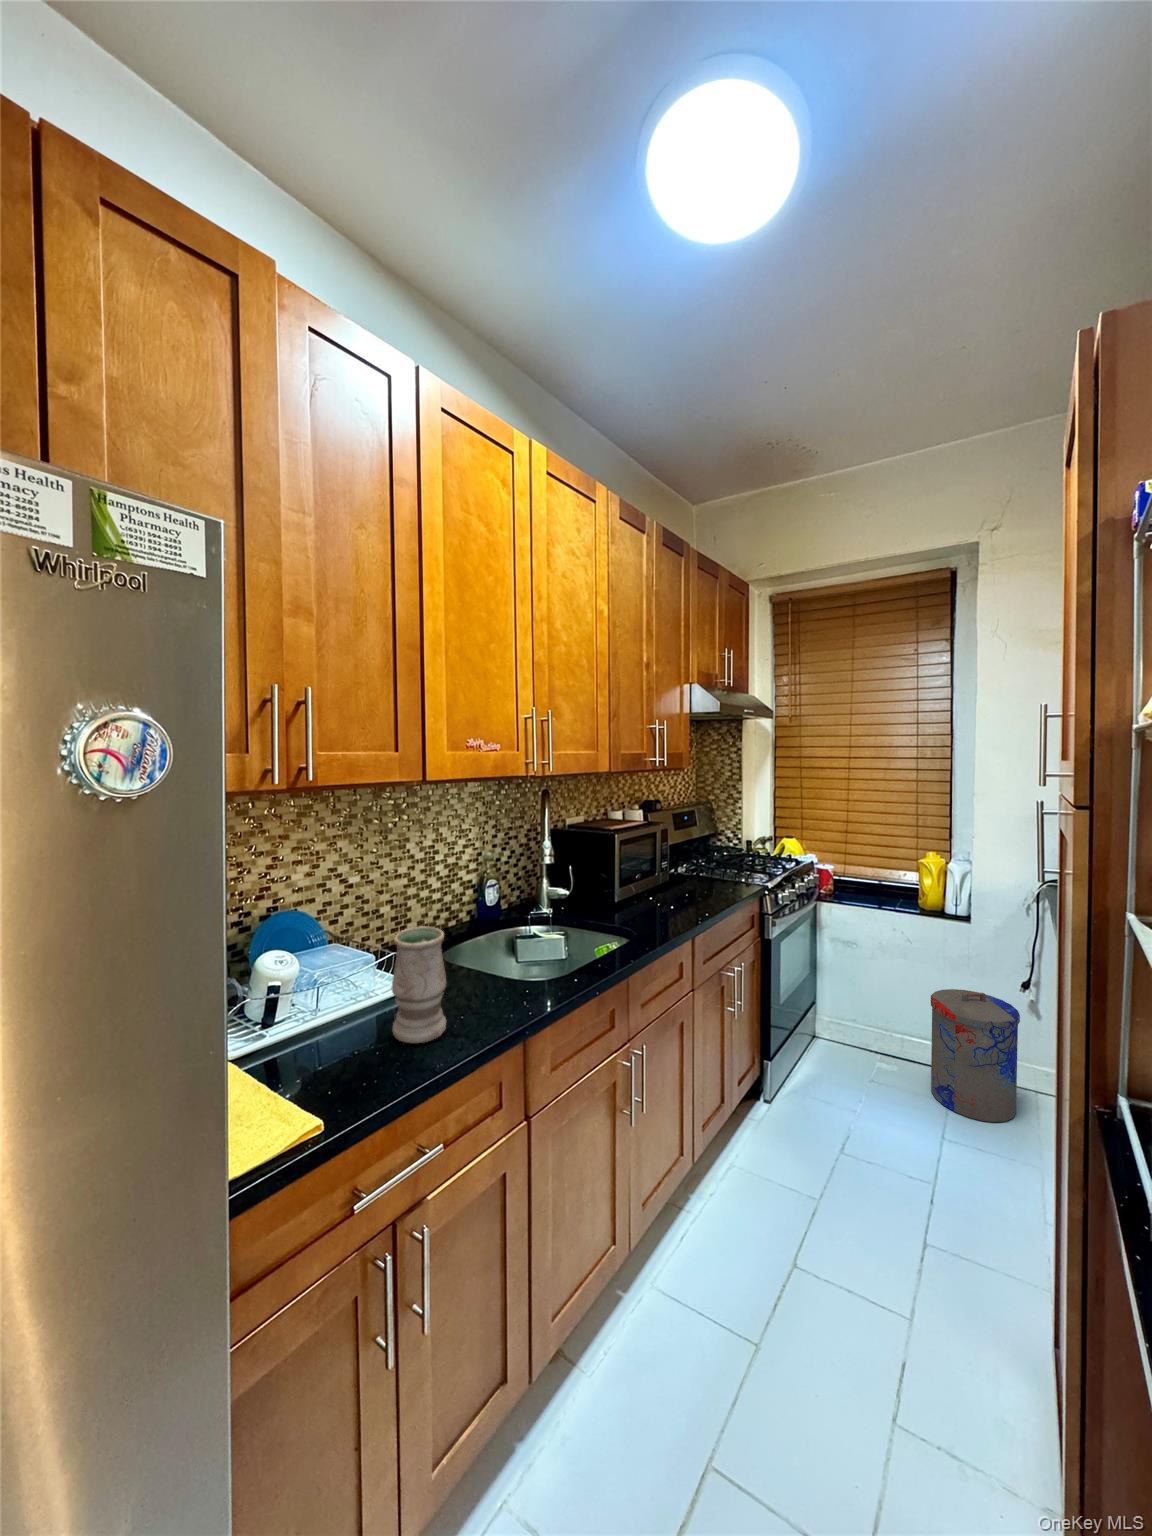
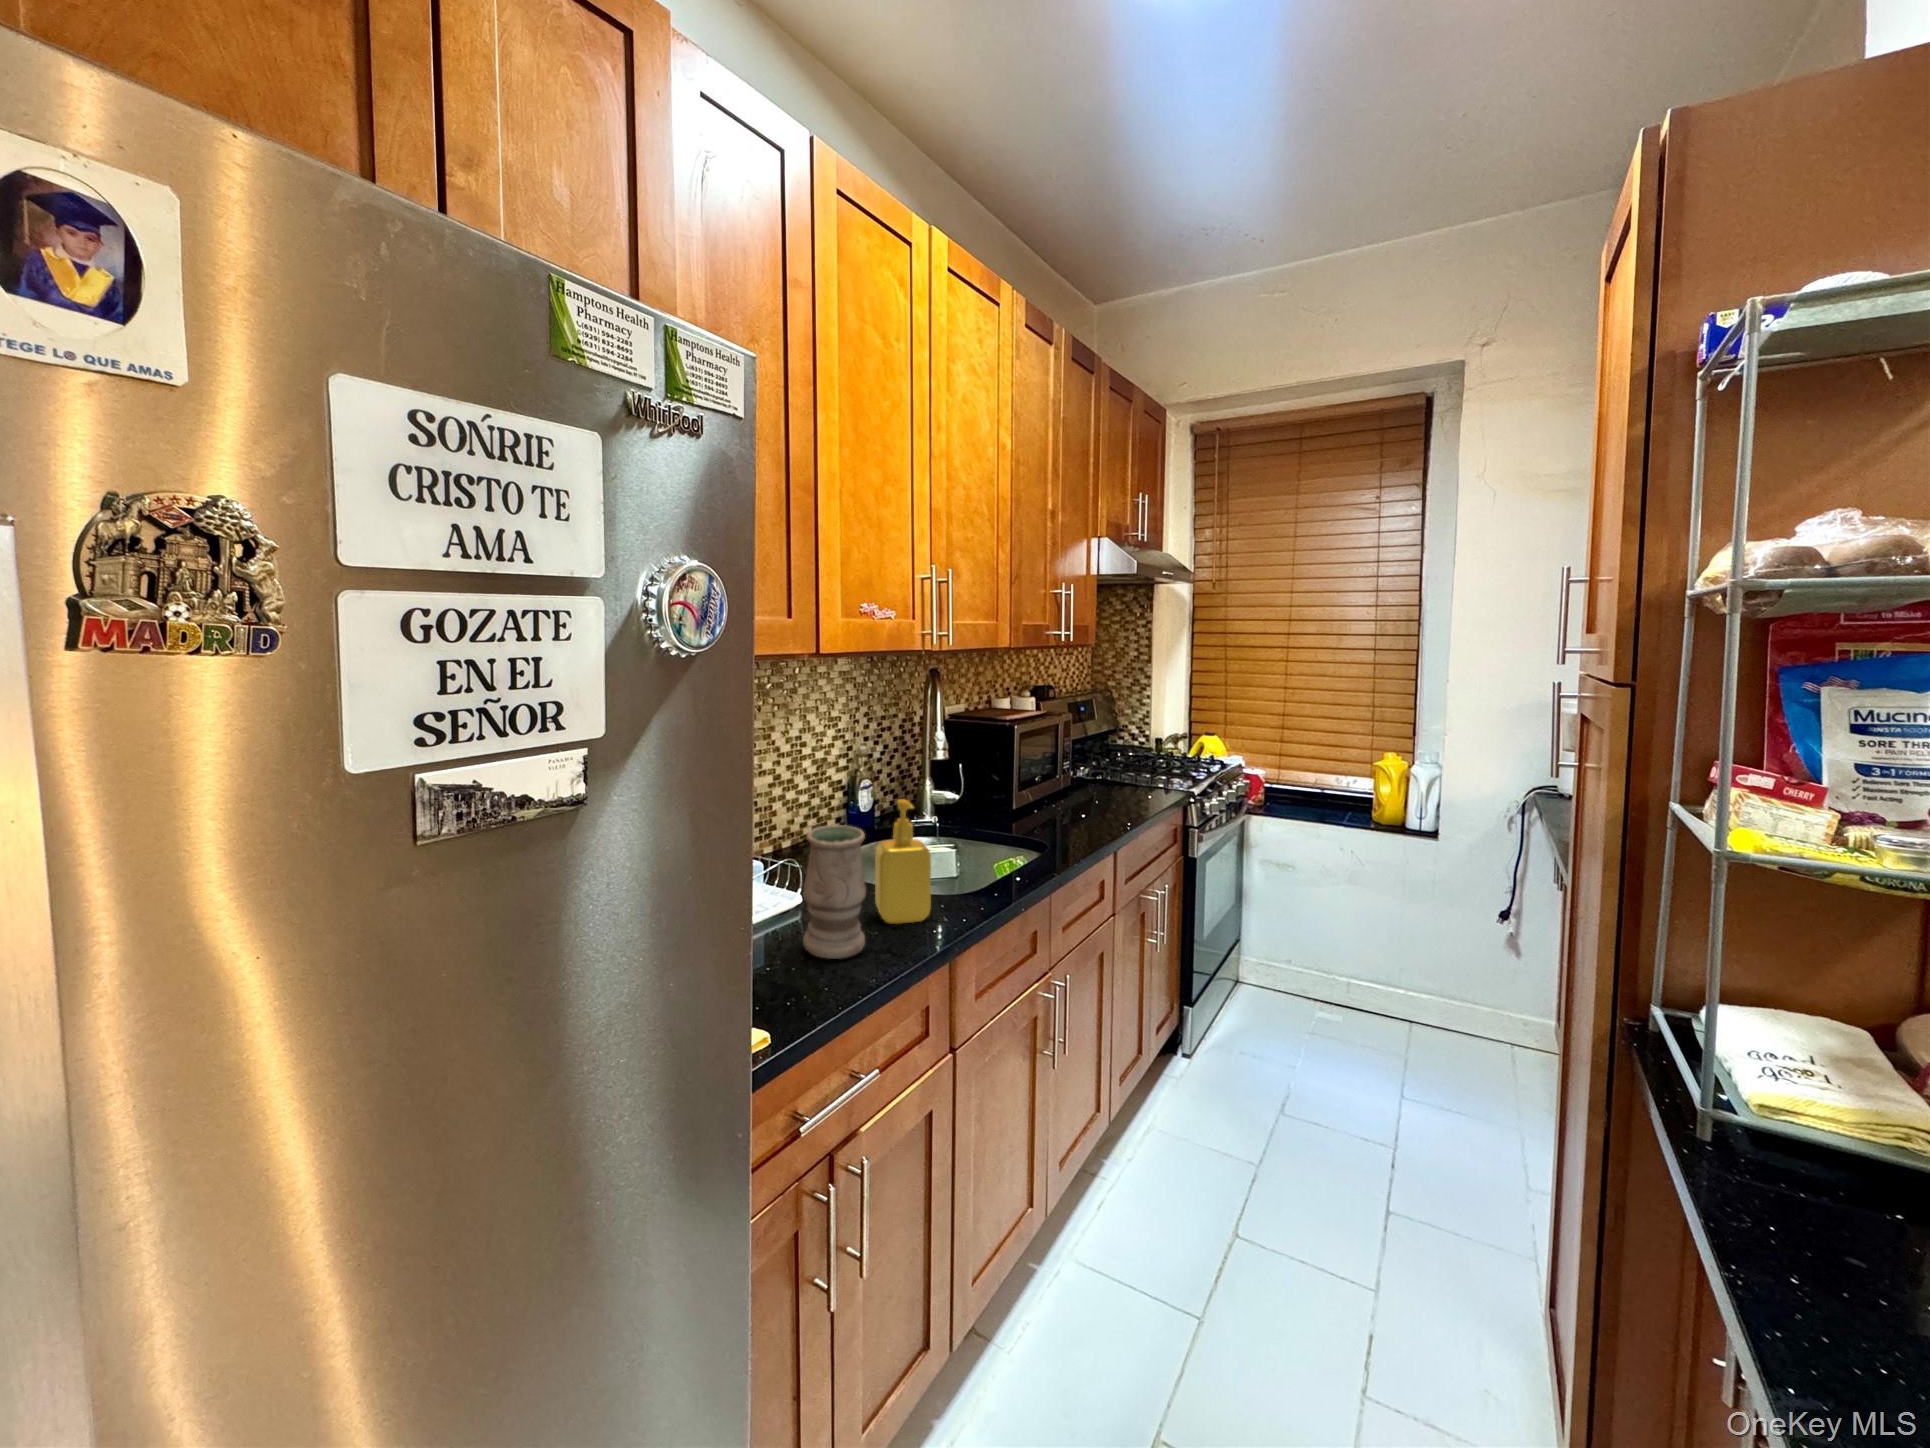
soap dispenser: none [467,902,512,1008] -> present [875,799,931,924]
trash can: present [931,989,1020,1122] -> none [1384,920,1498,1077]

